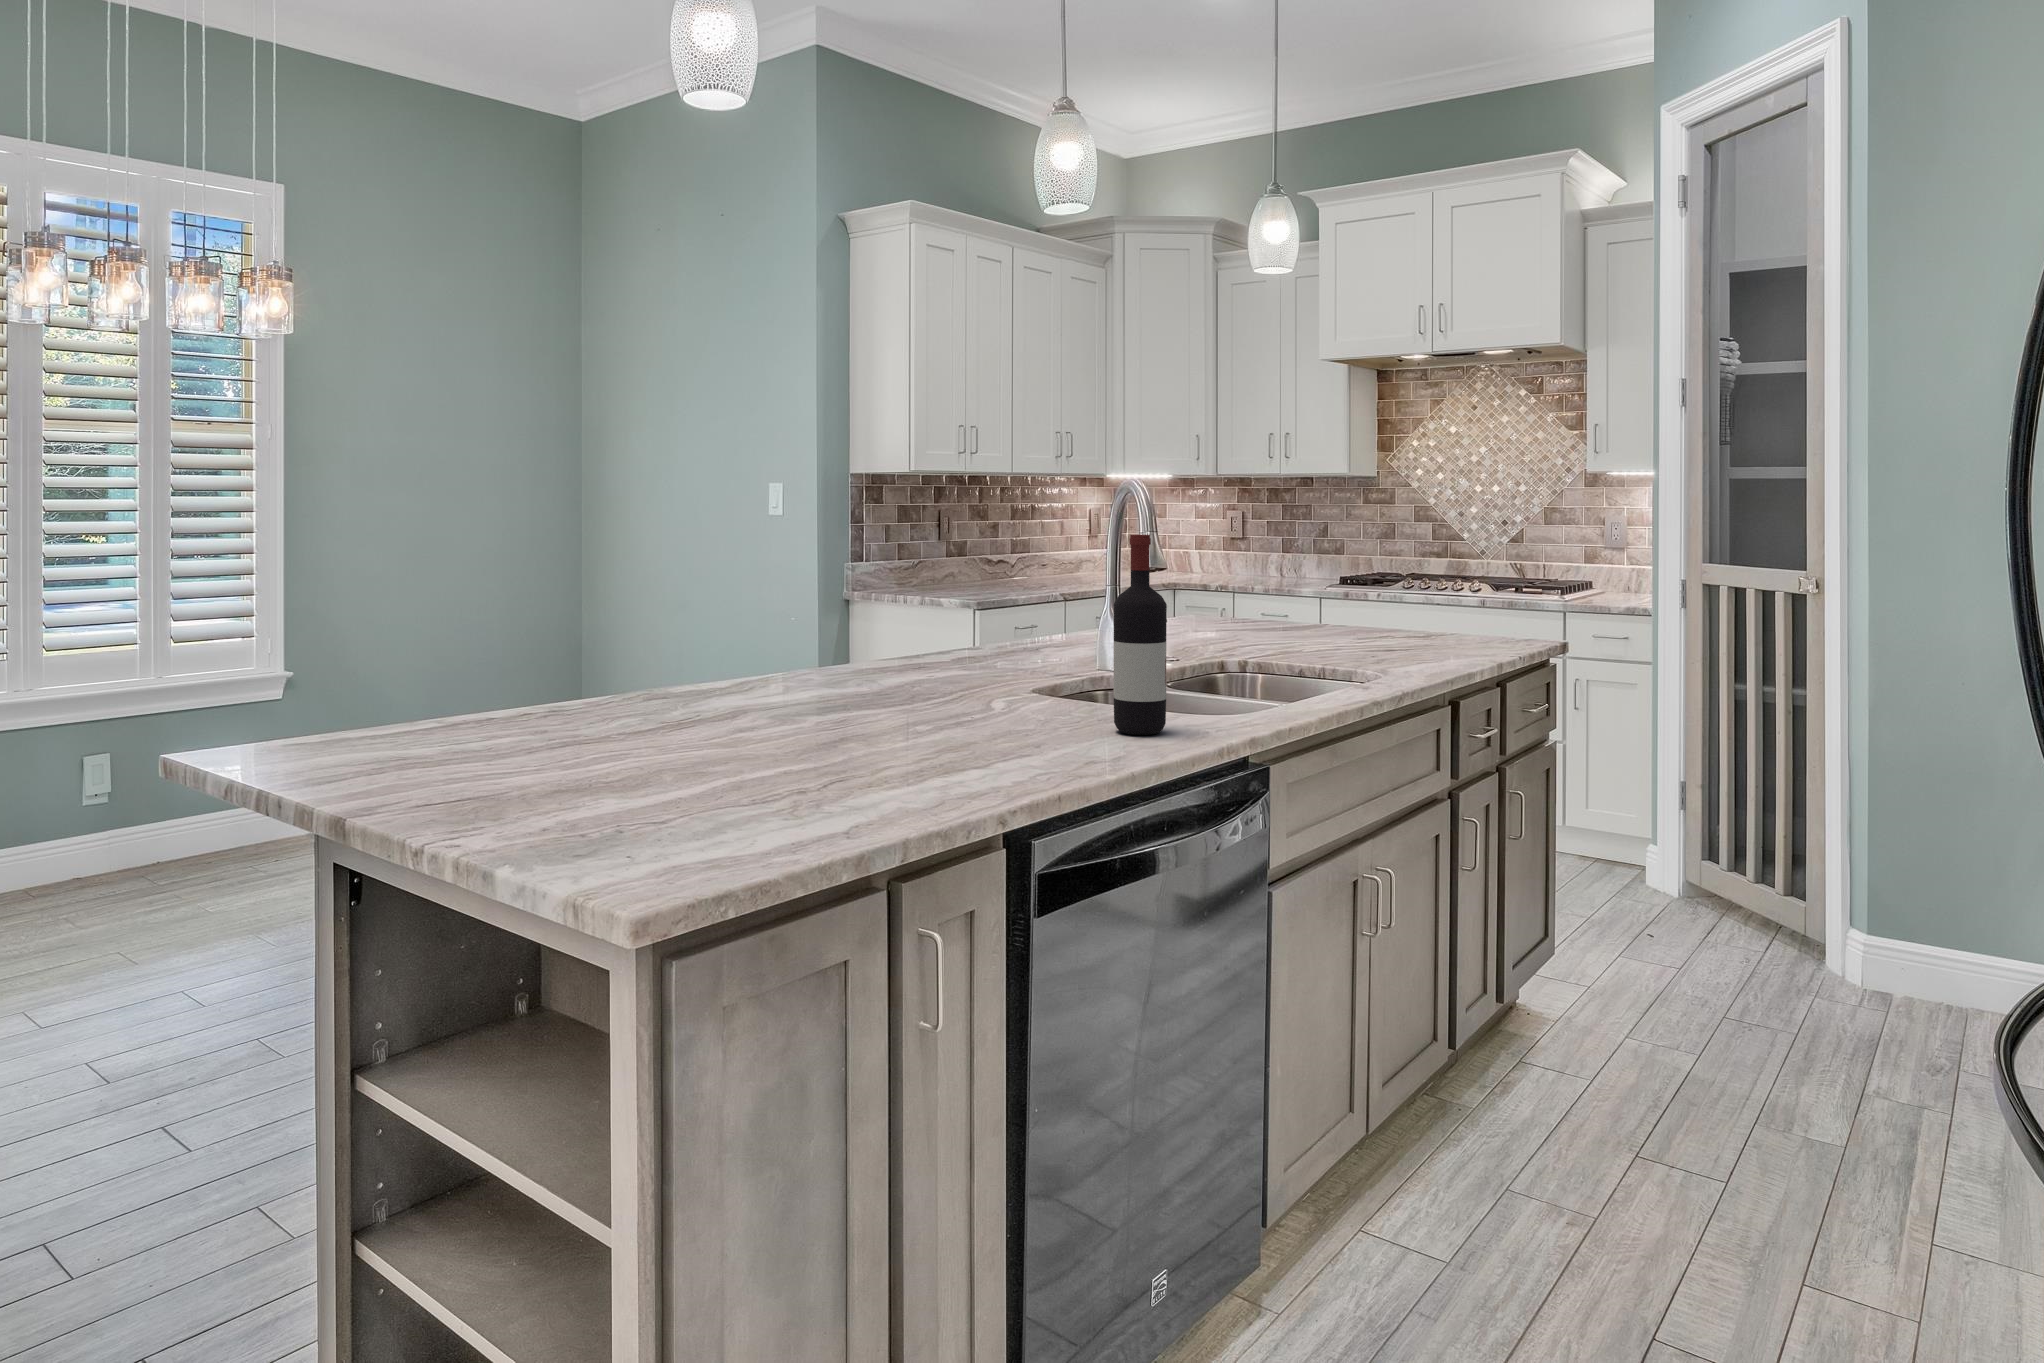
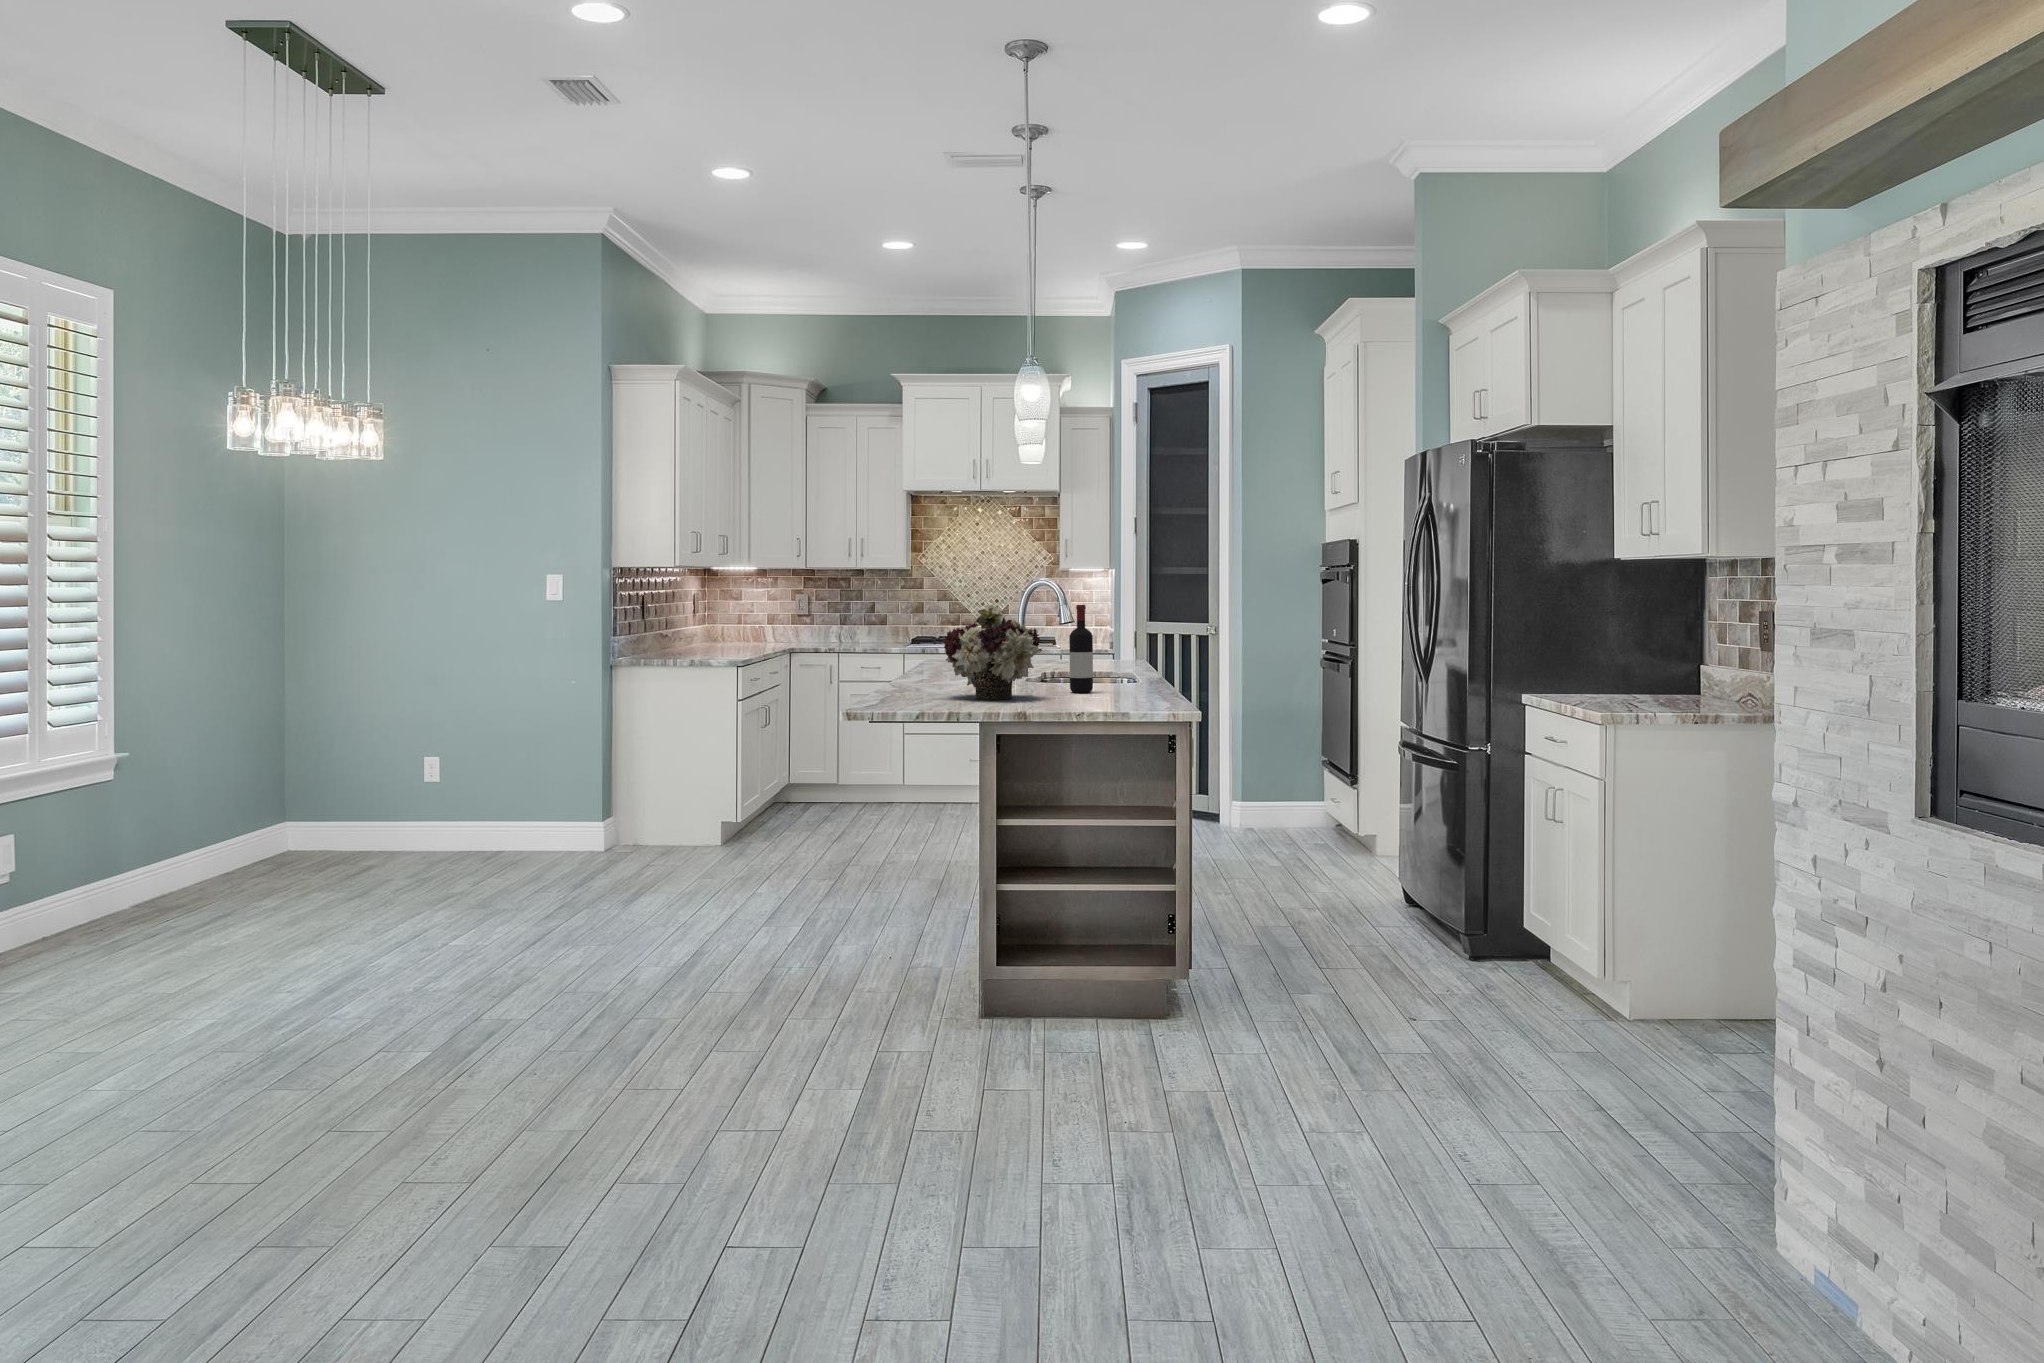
flower arrangement: none [801,531,993,739] -> present [943,605,1041,700]

